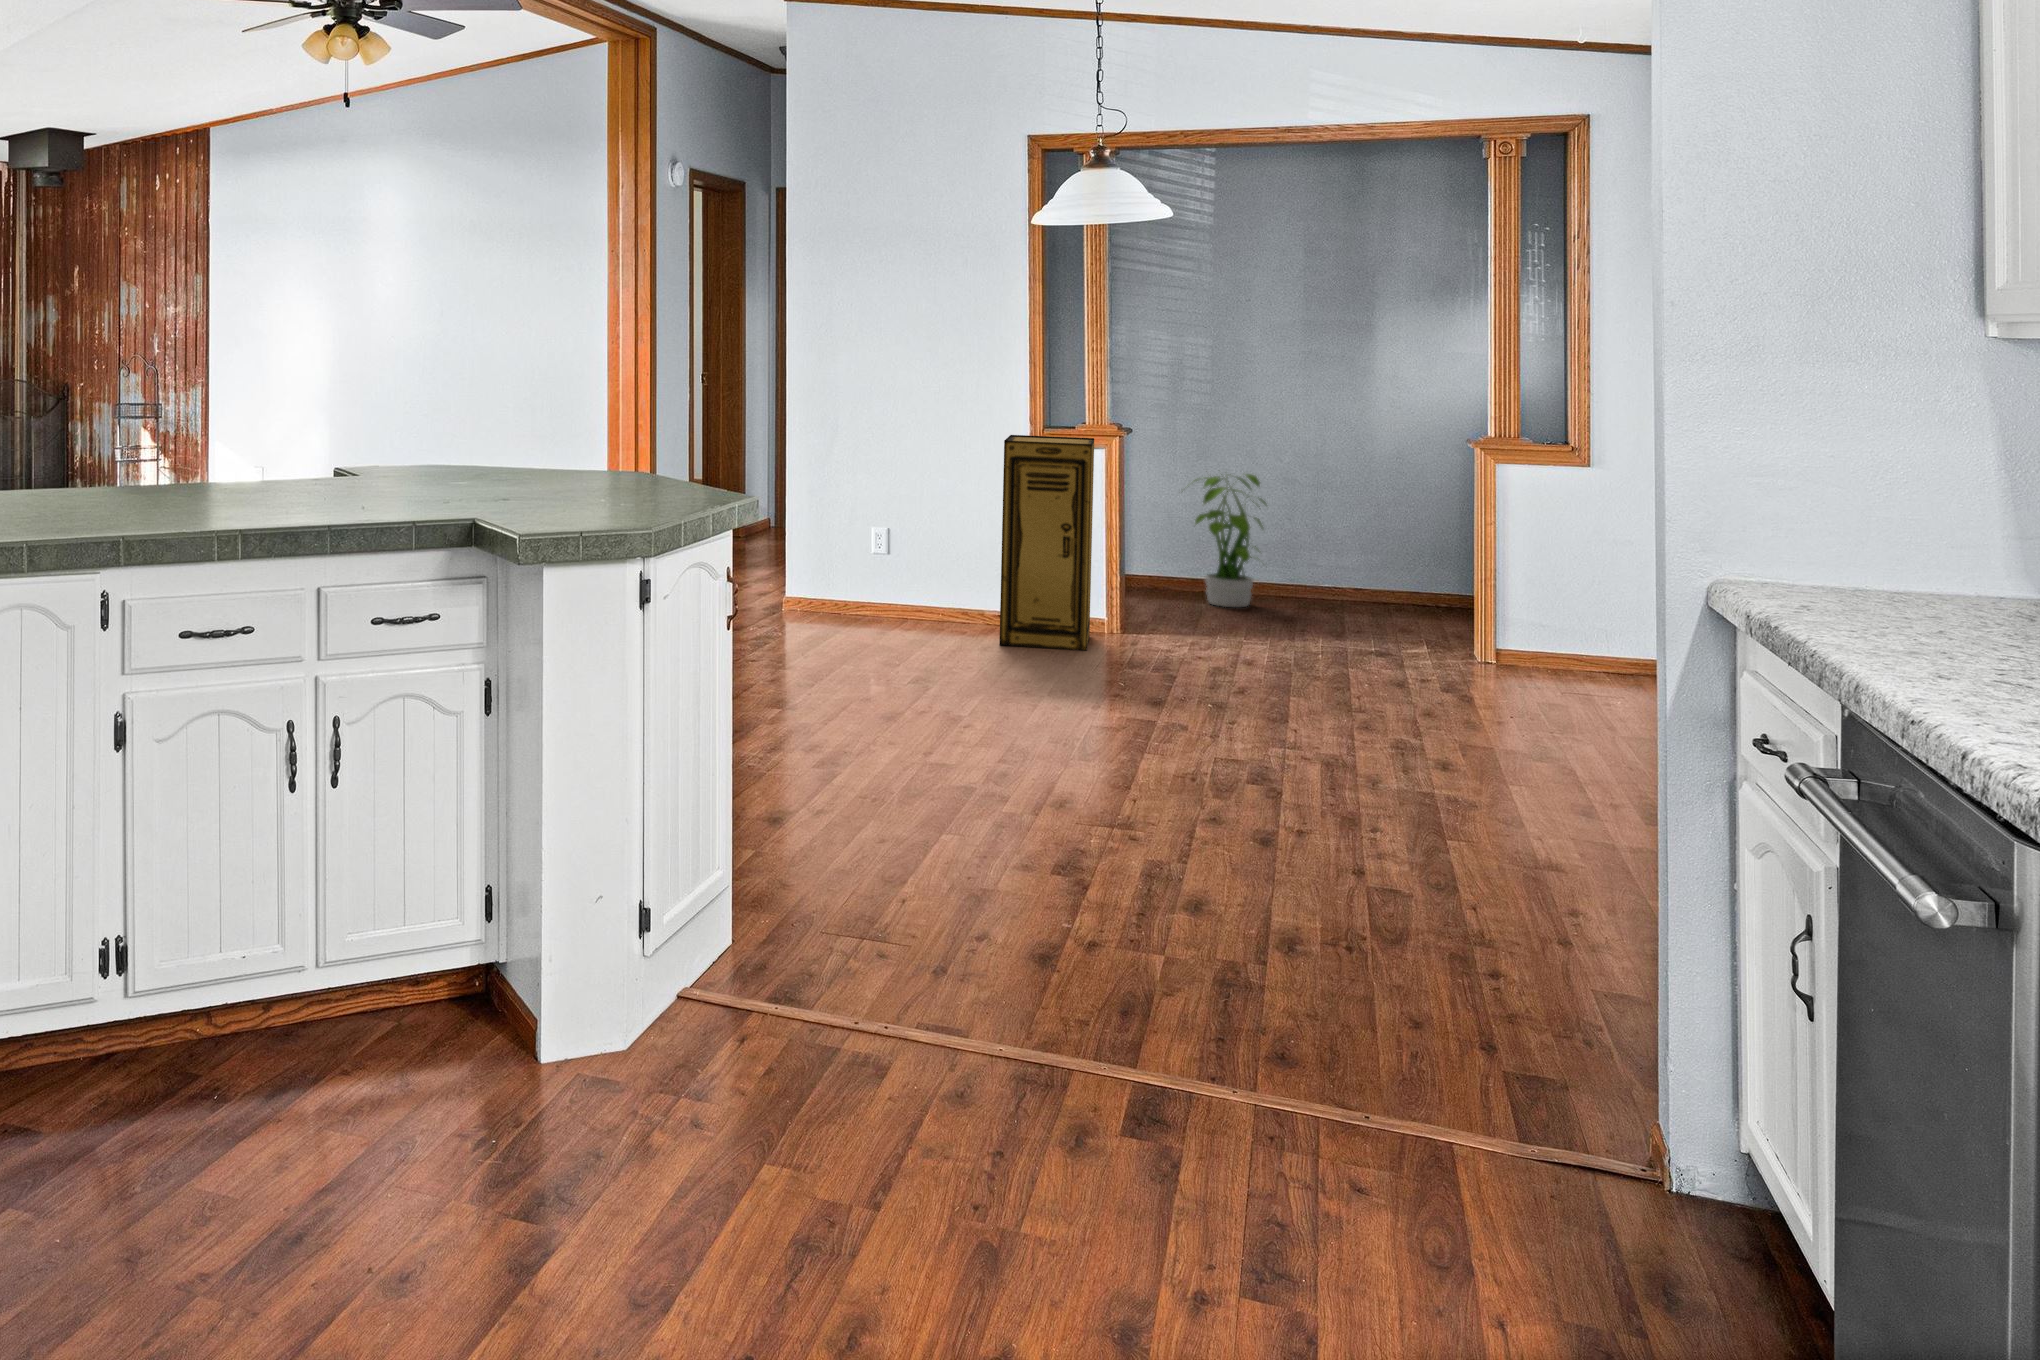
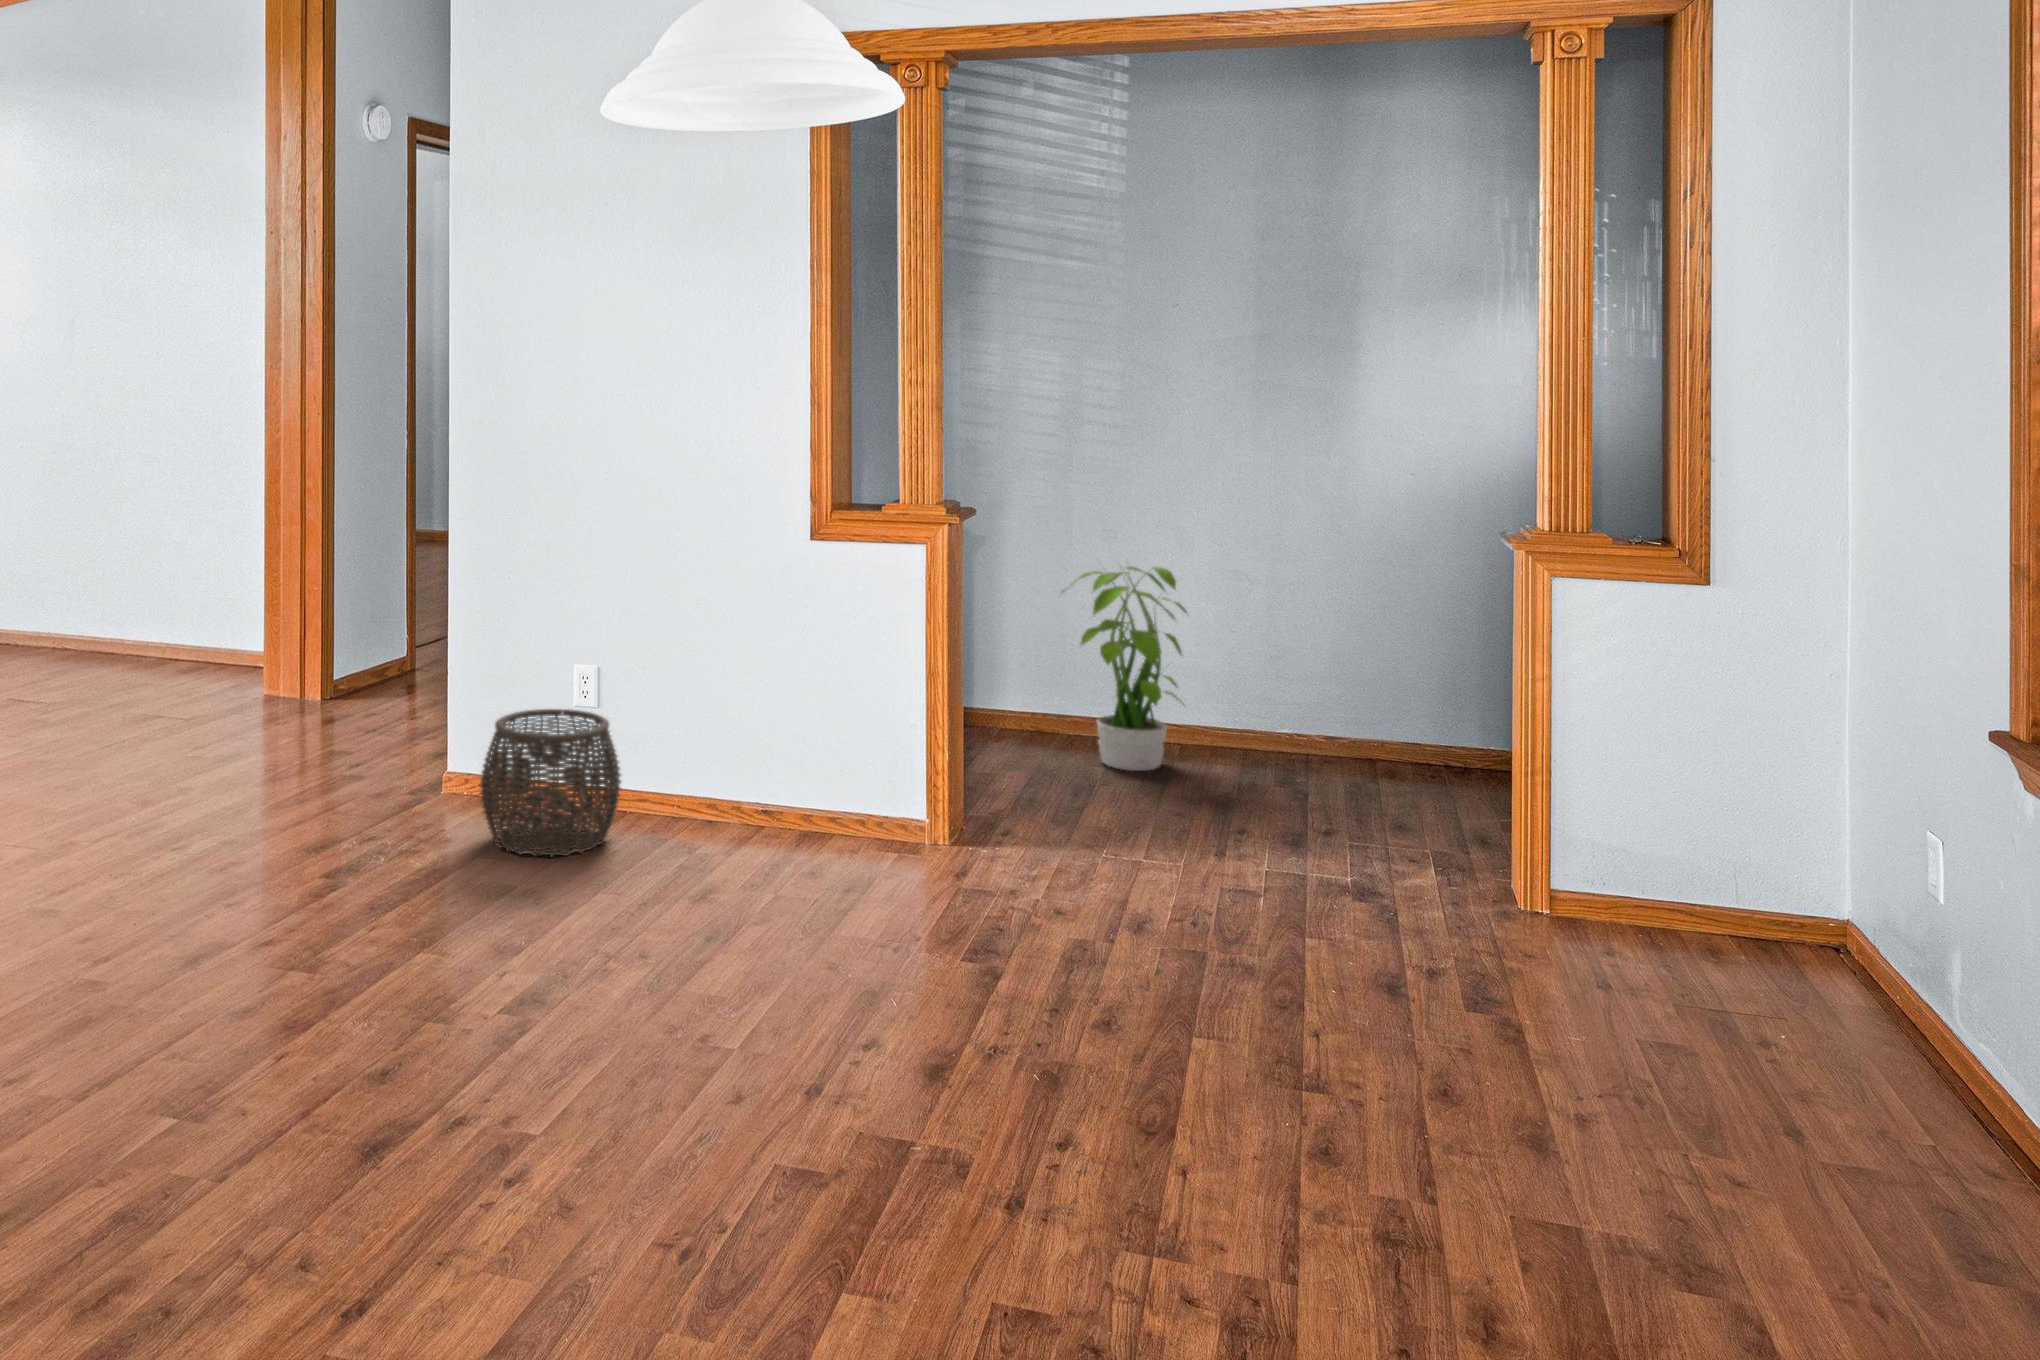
storage cabinet: present [1000,435,1094,651] -> none [742,521,908,899]
woven basket: none [828,551,914,634] -> present [480,709,621,856]

